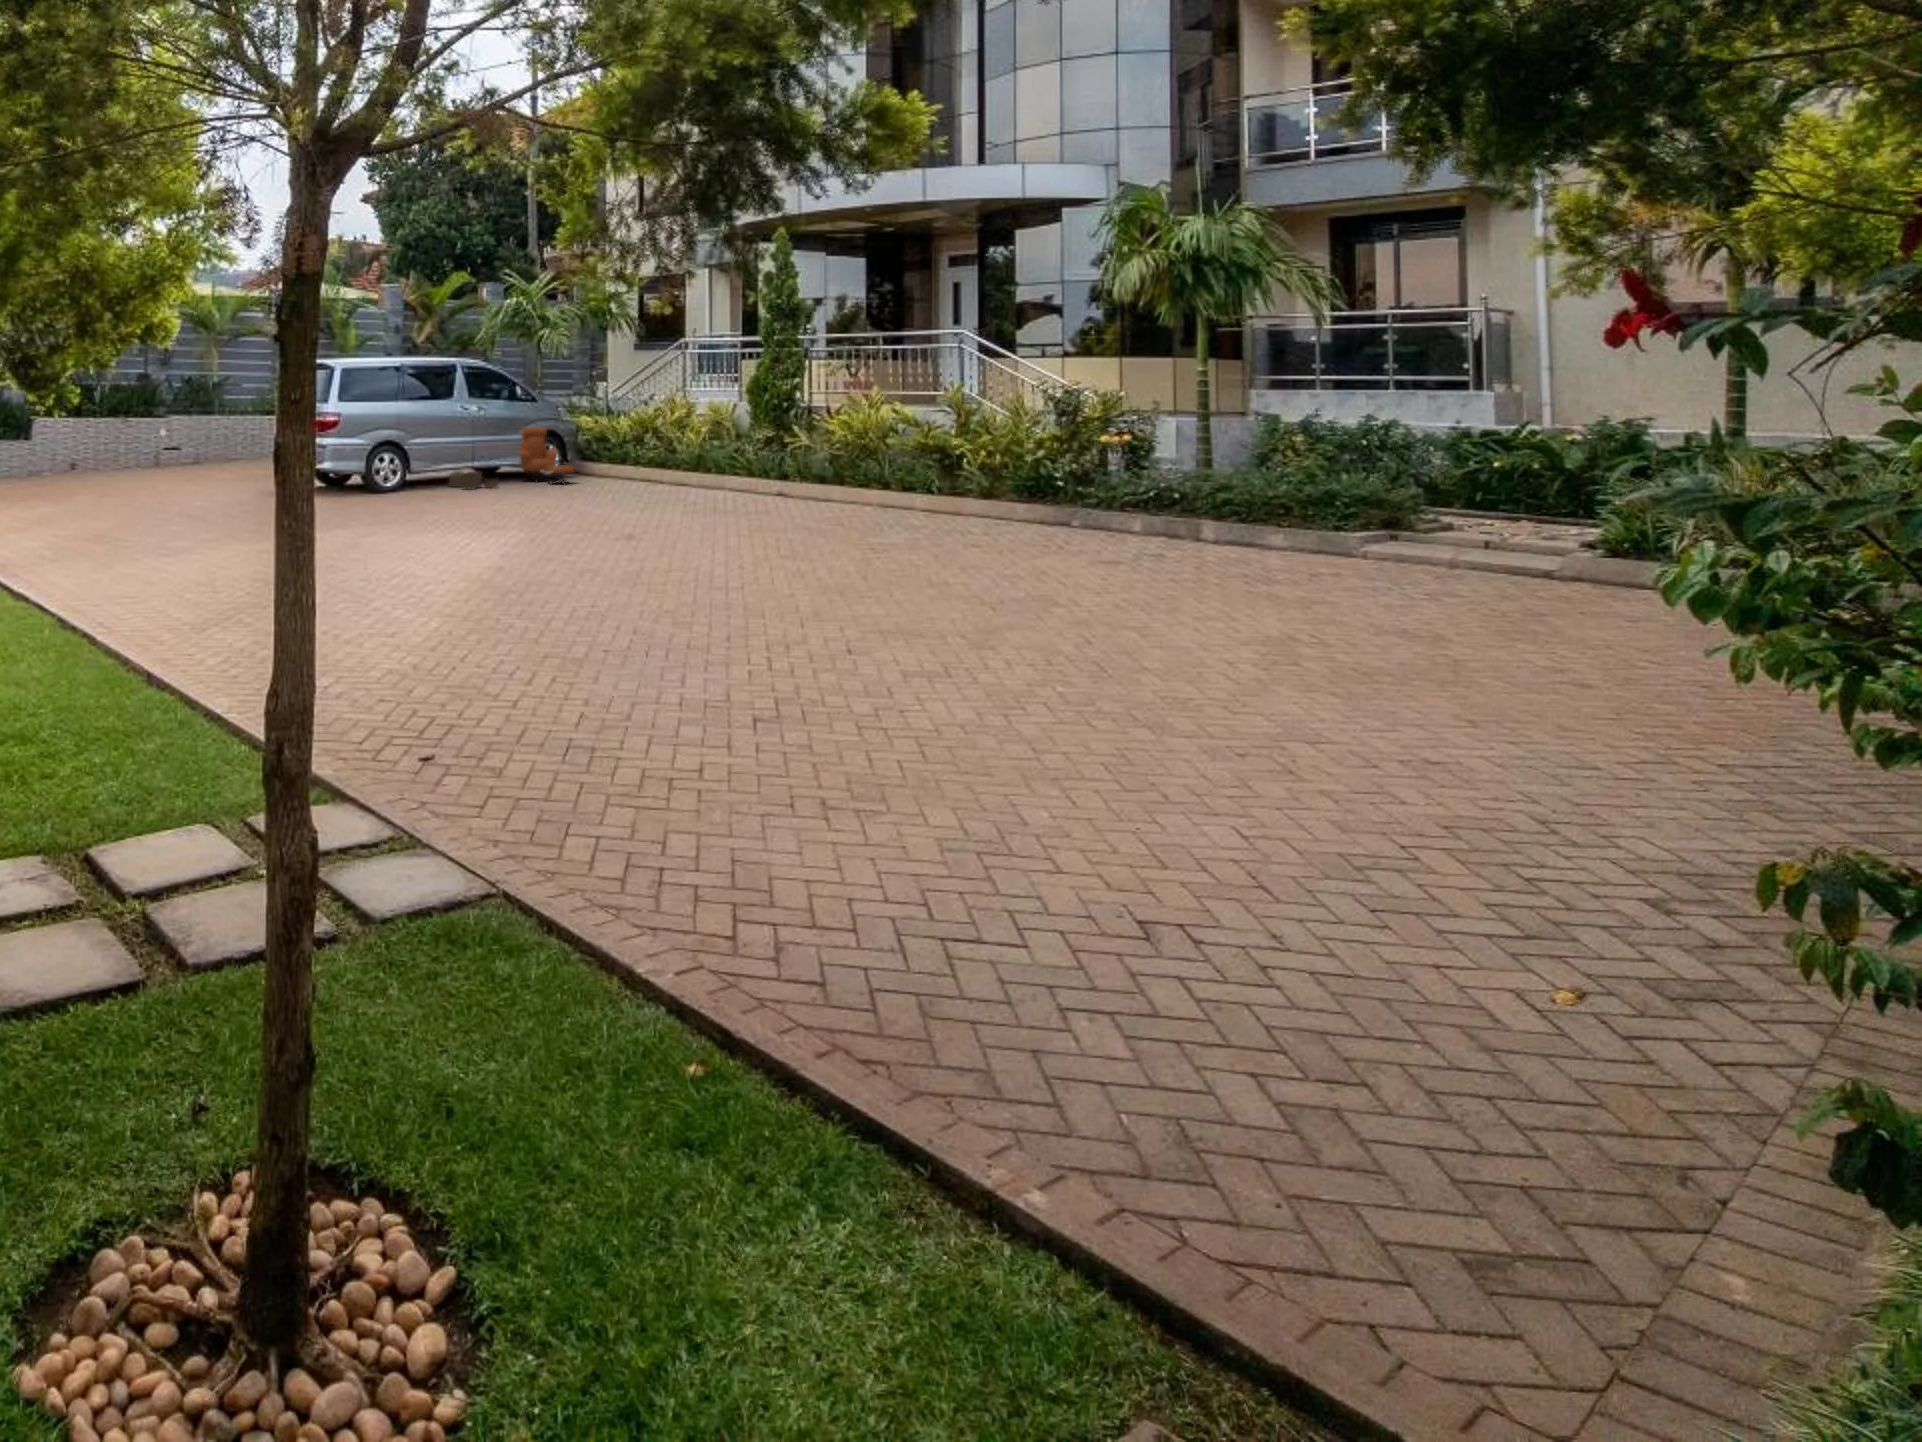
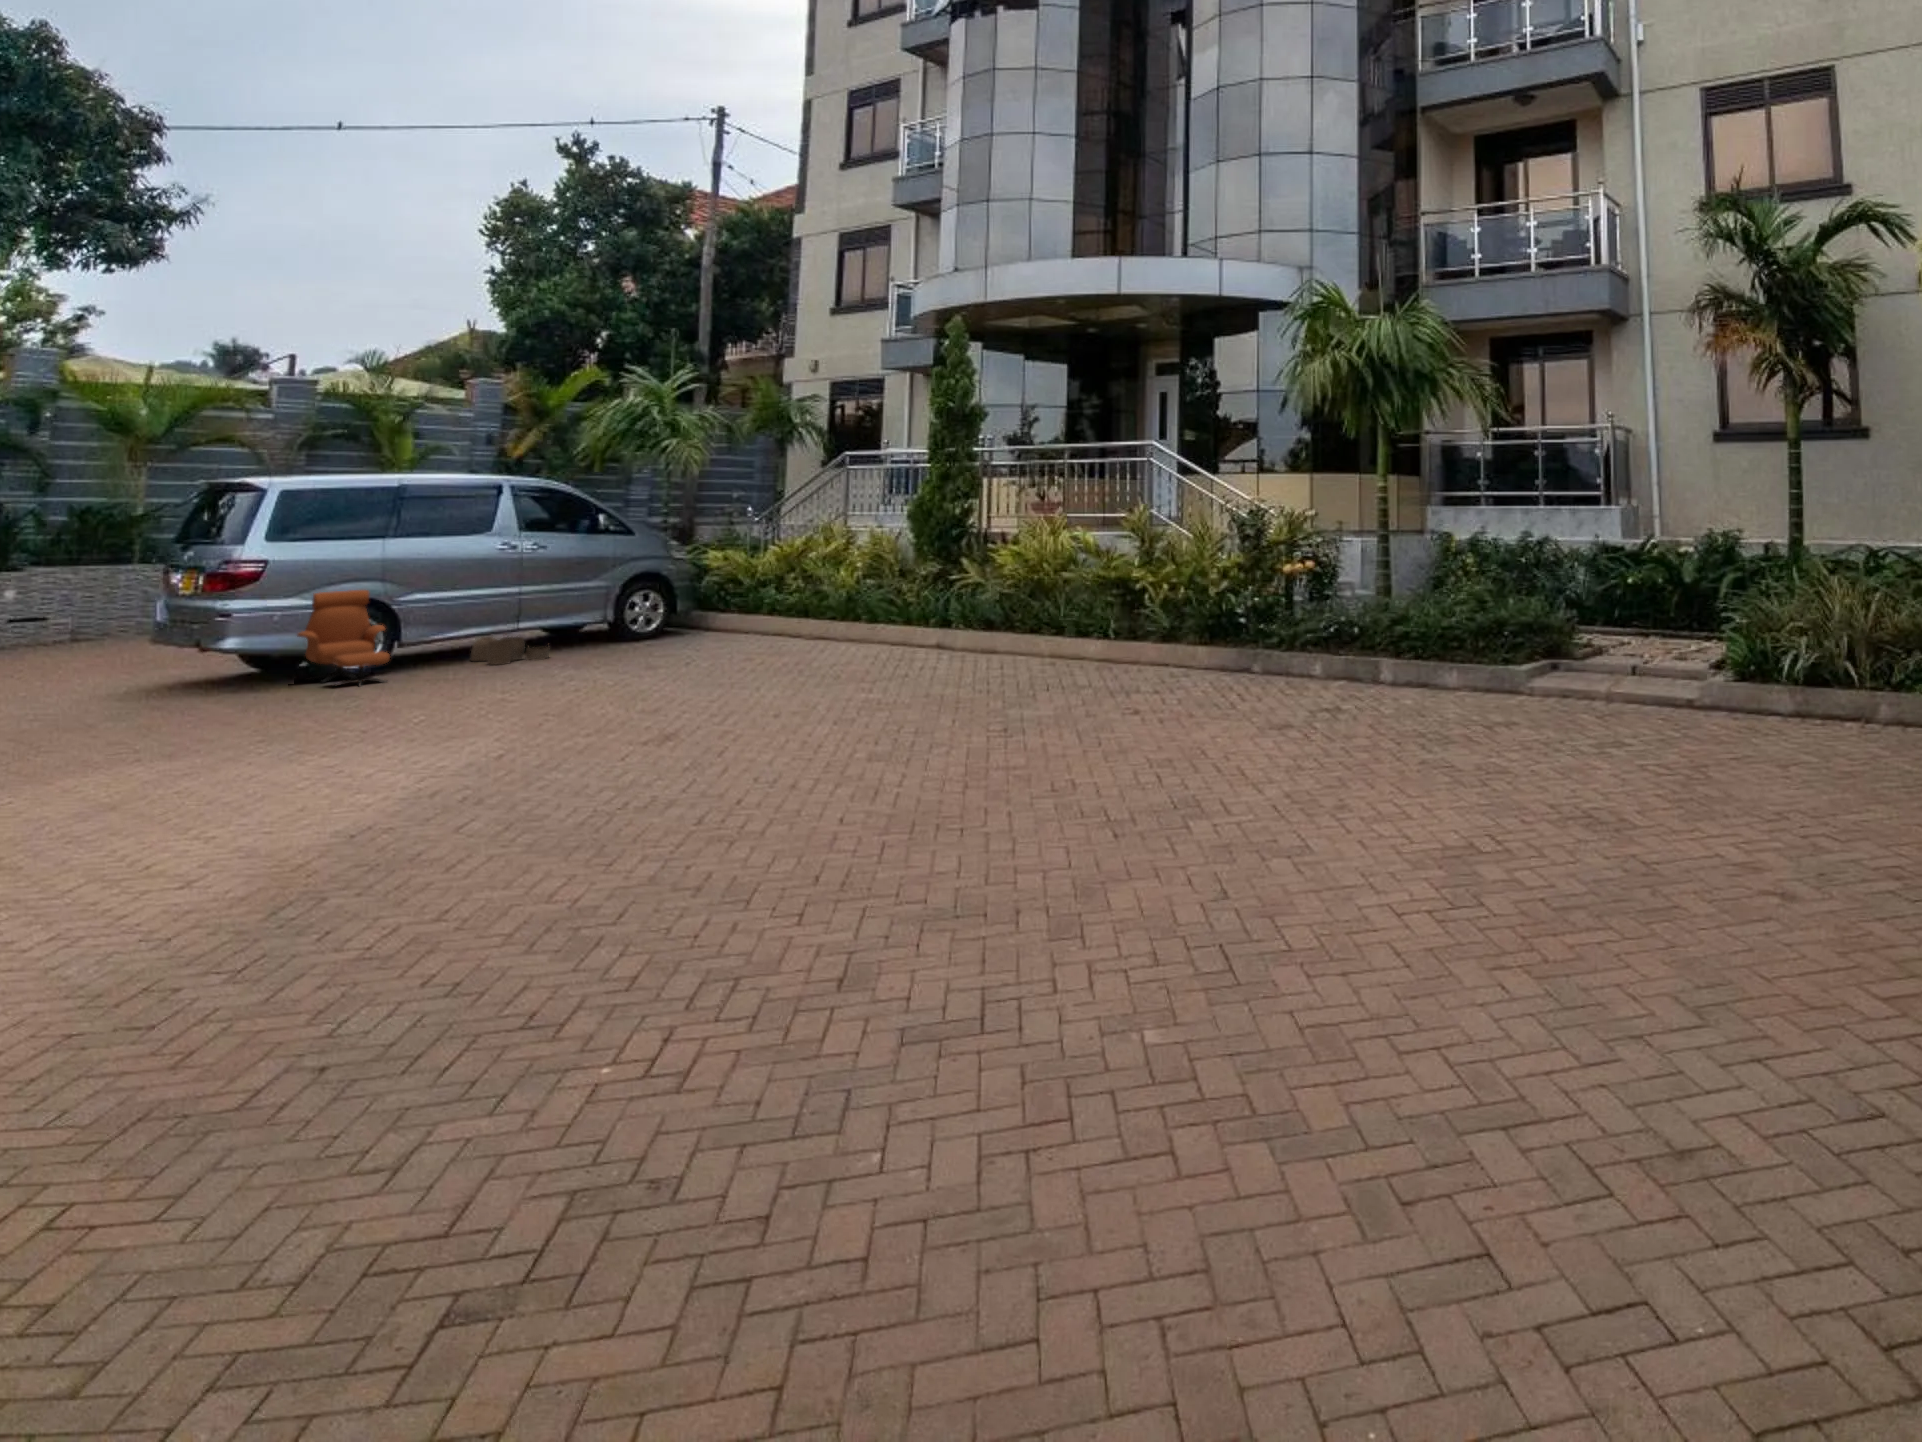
lounge chair: present [519,427,574,484] -> present [297,590,389,686]

